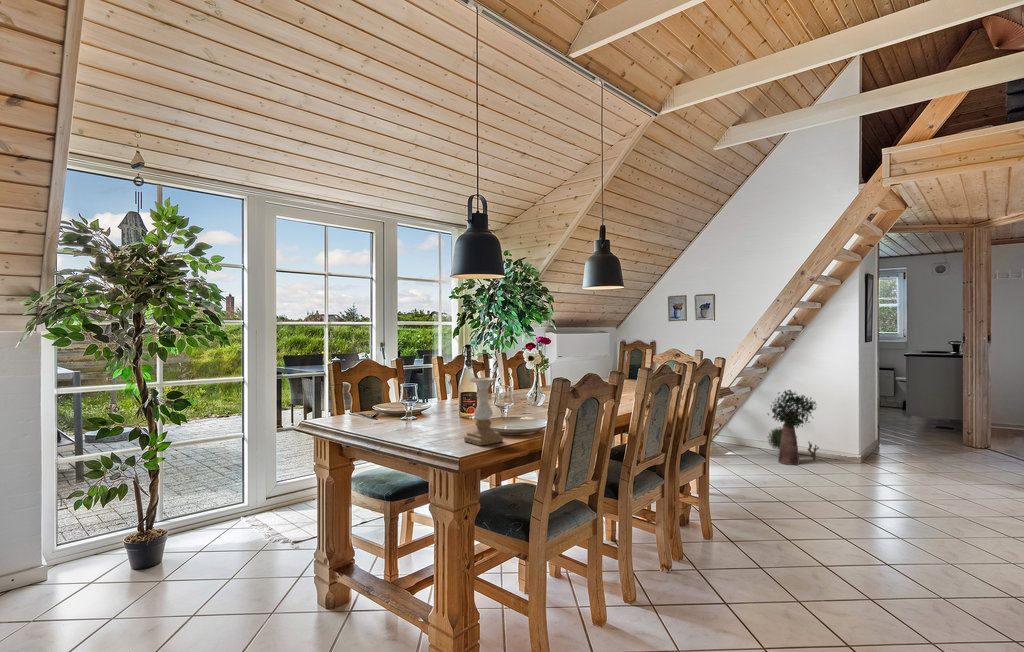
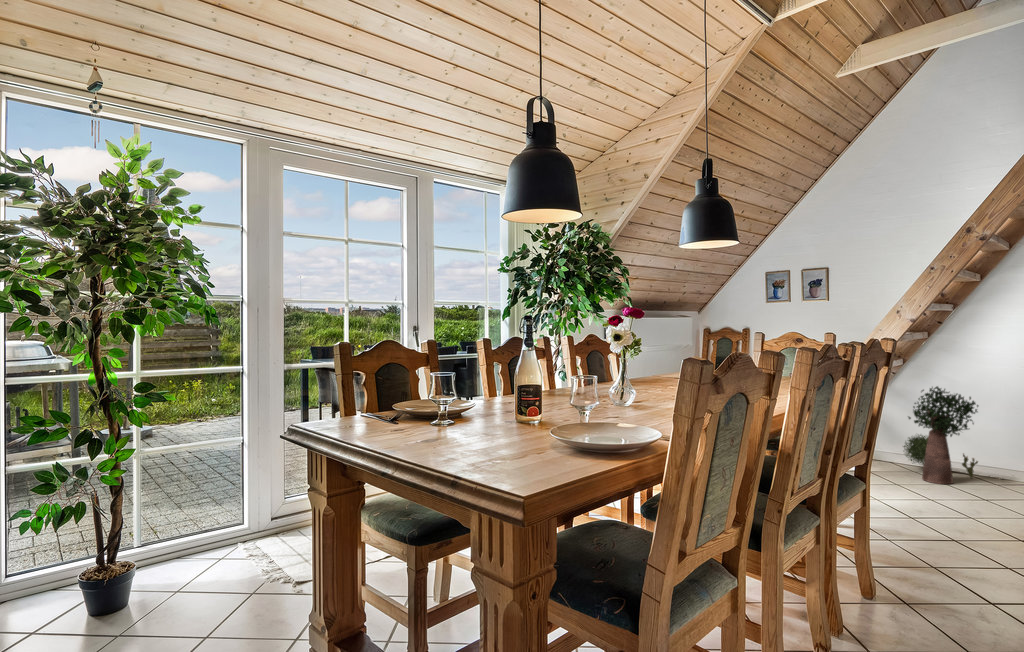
candle holder: present [464,378,503,446] -> none [527,360,592,474]

